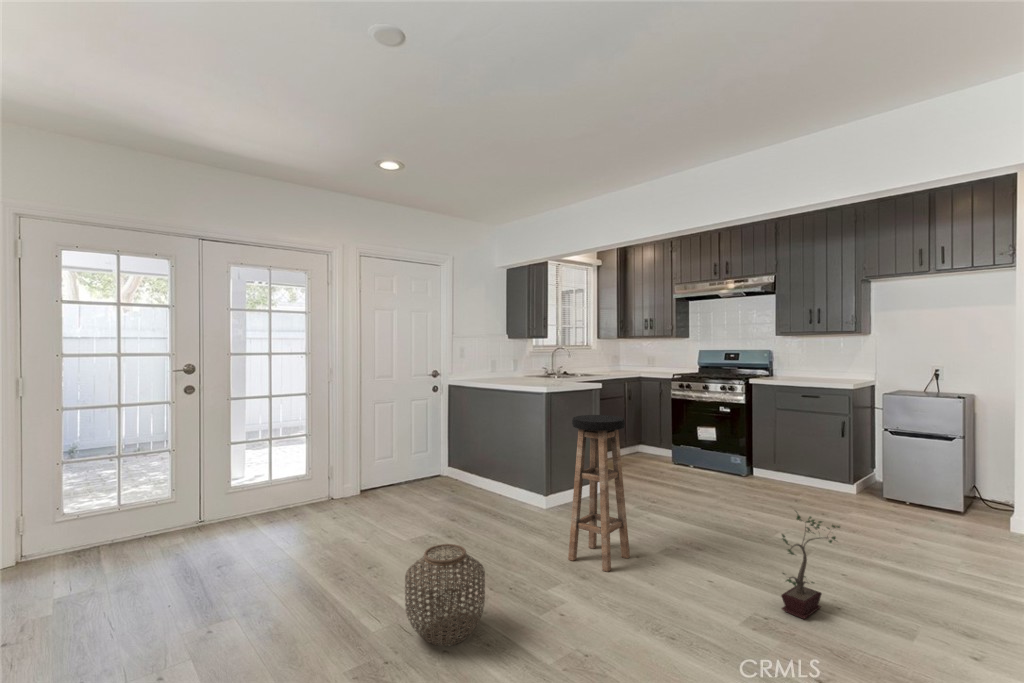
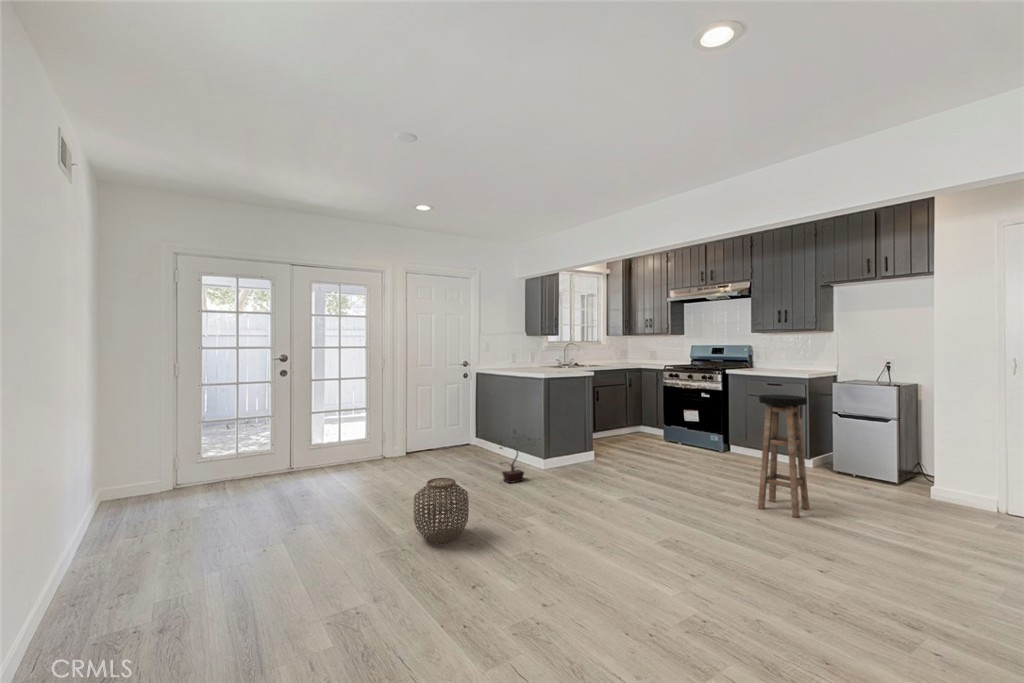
bar stool: present [568,415,630,572] -> present [758,394,809,517]
potted plant: present [781,511,840,619] -> present [499,430,530,483]

